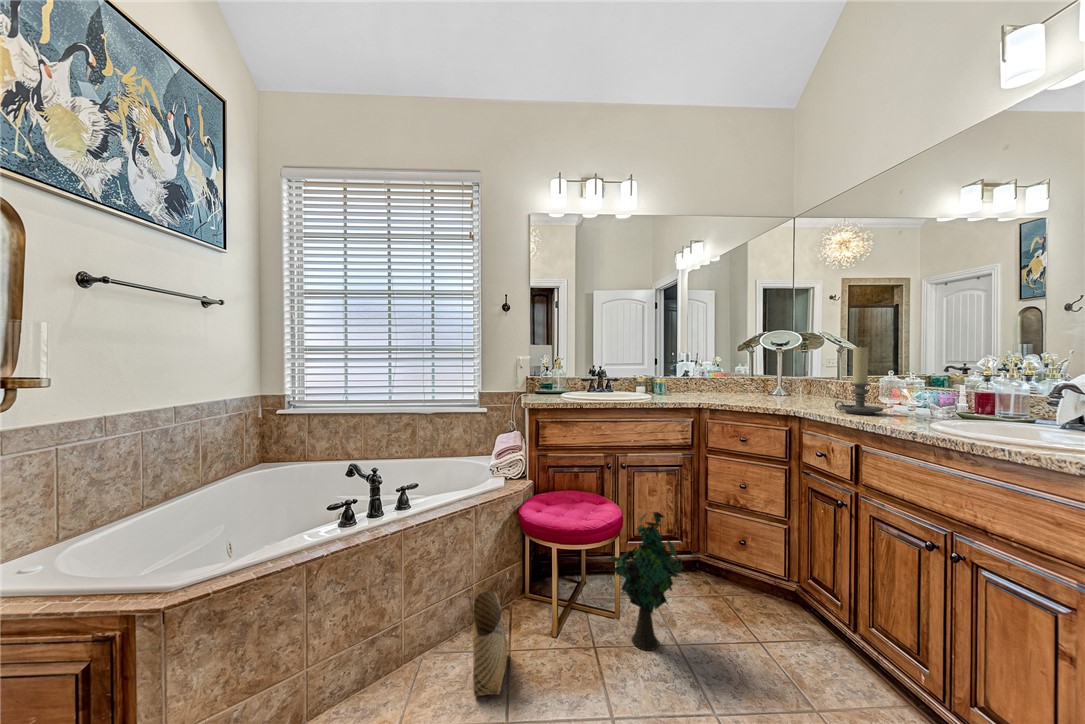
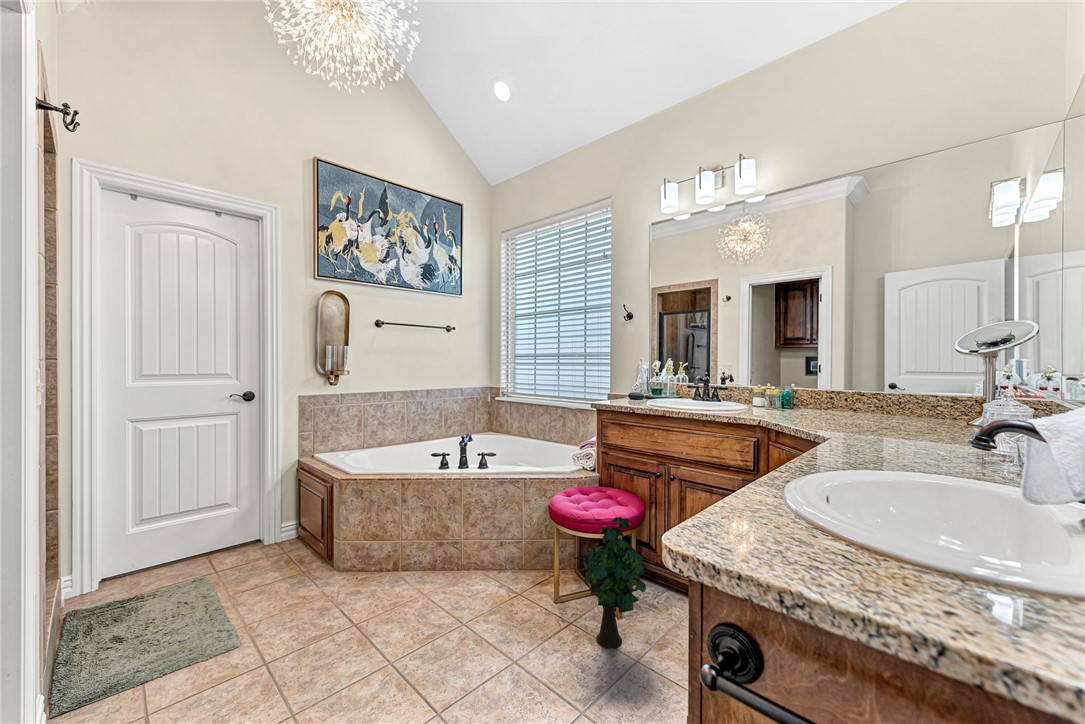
candle holder: present [835,346,883,414] -> none [876,346,949,455]
woven basket: present [466,573,509,696] -> none [465,519,513,605]

